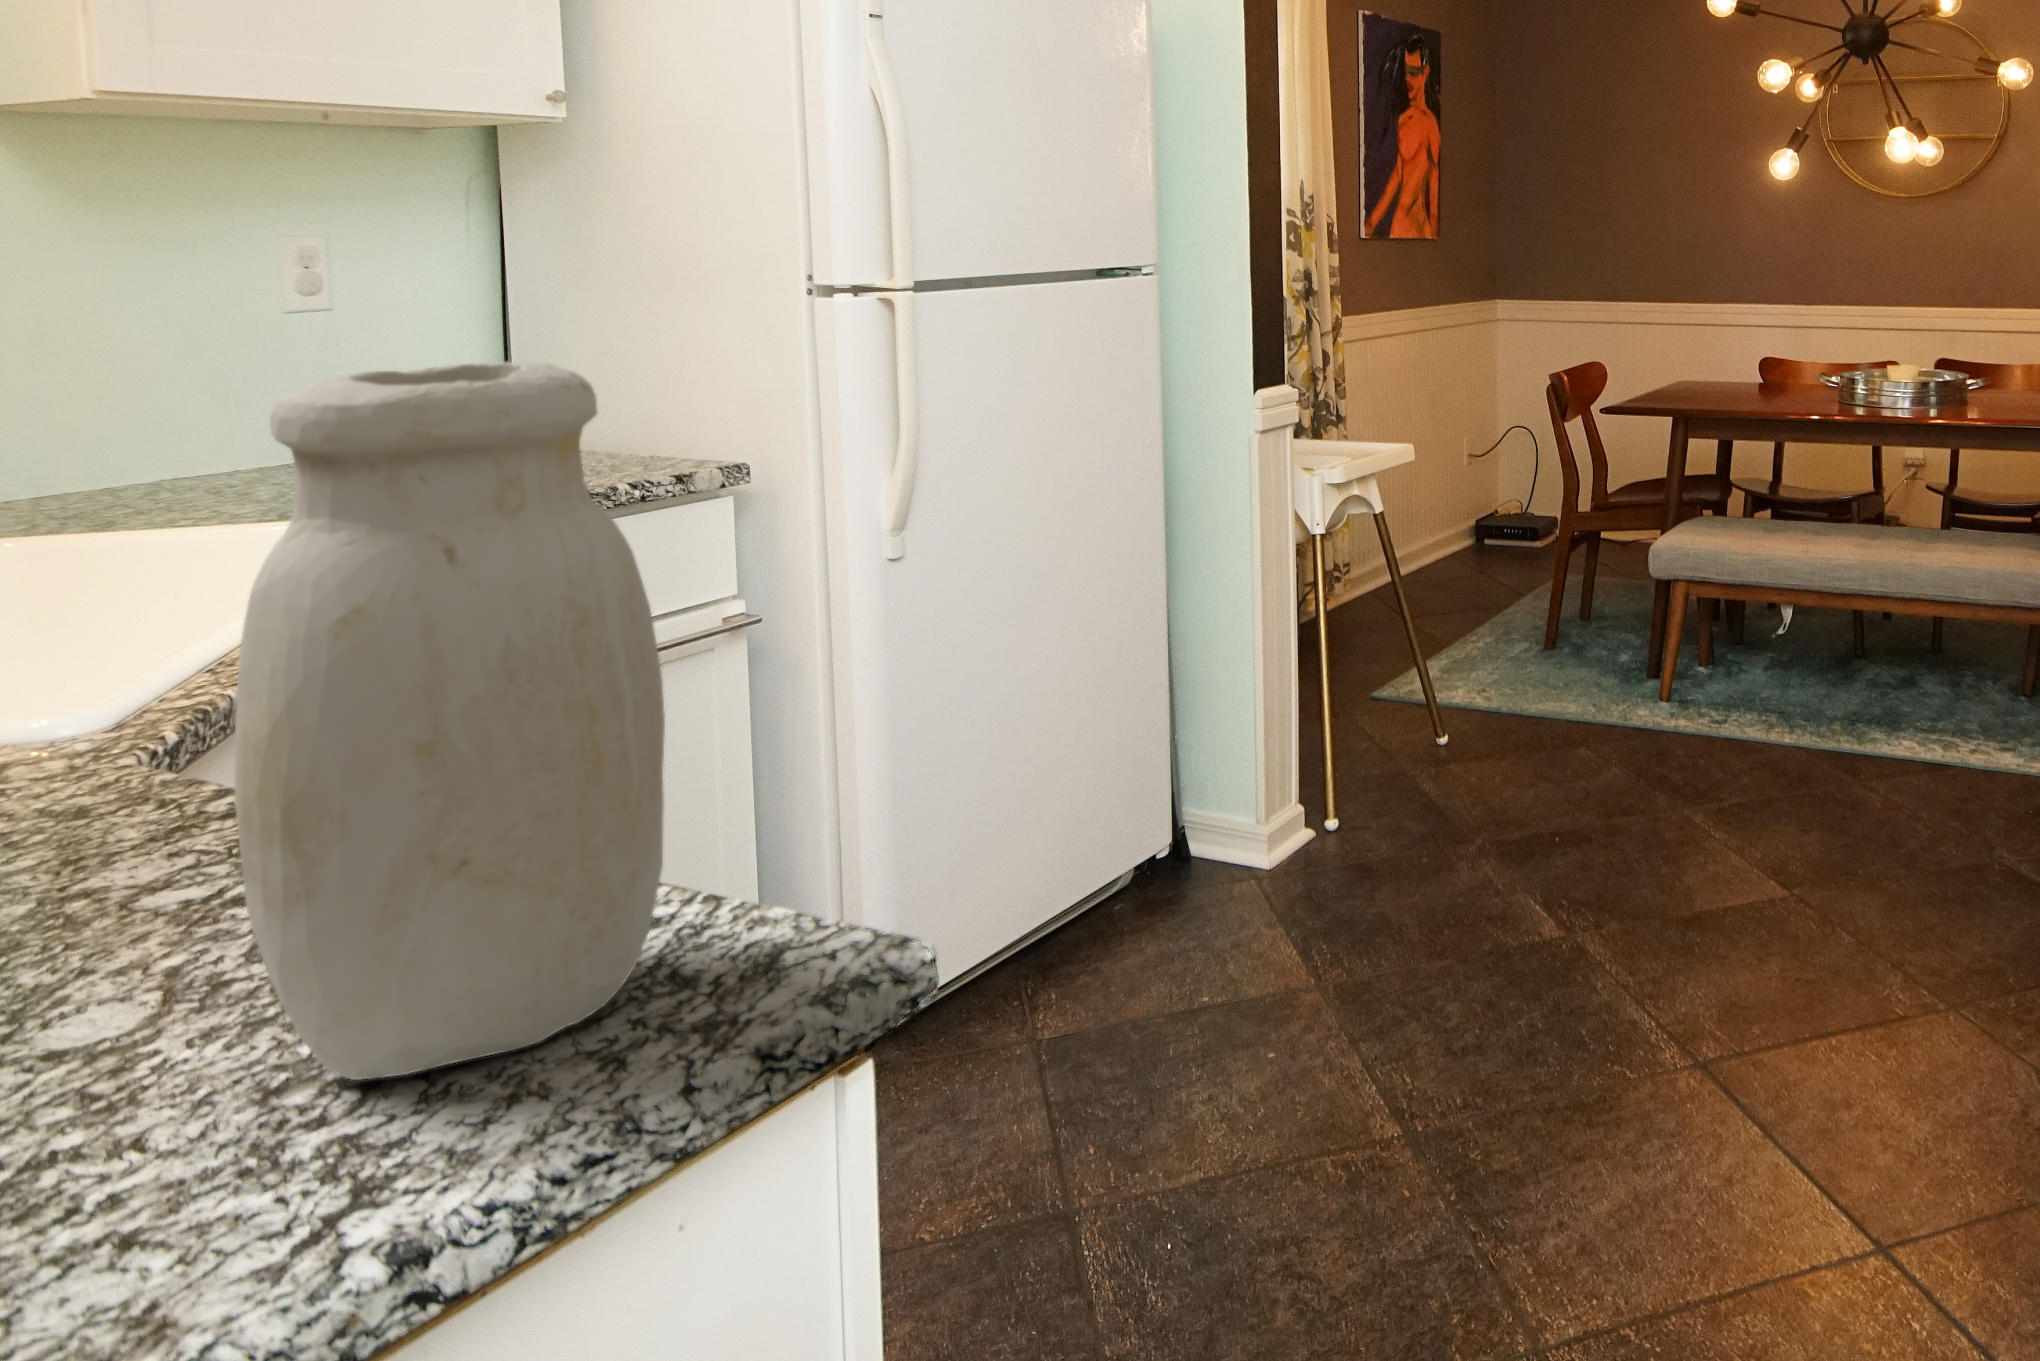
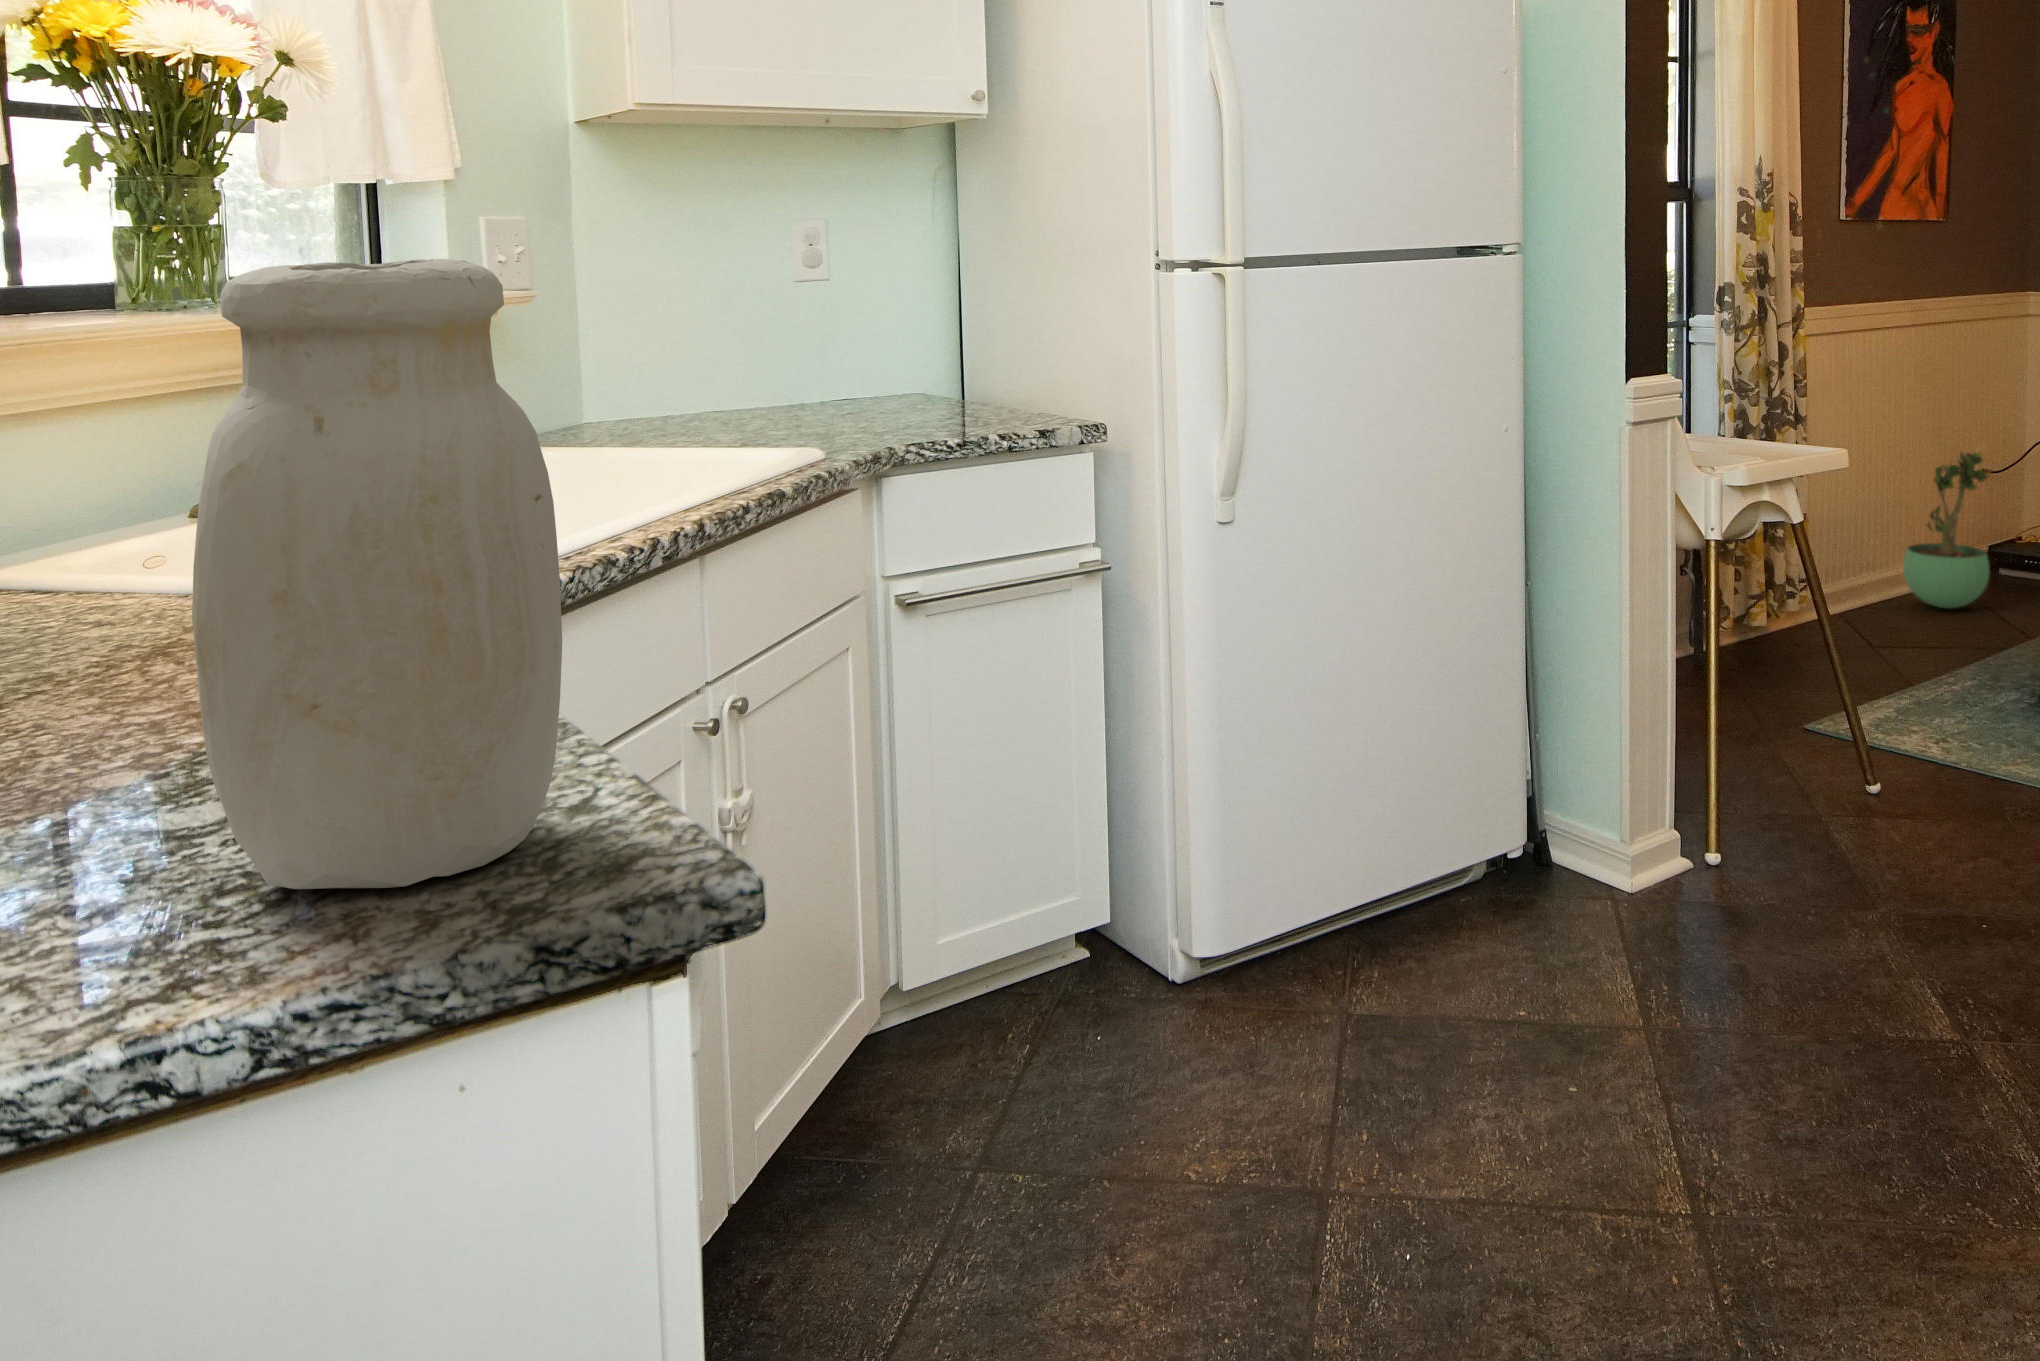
potted plant: none [1420,438,1491,581] -> present [1903,453,1990,608]

